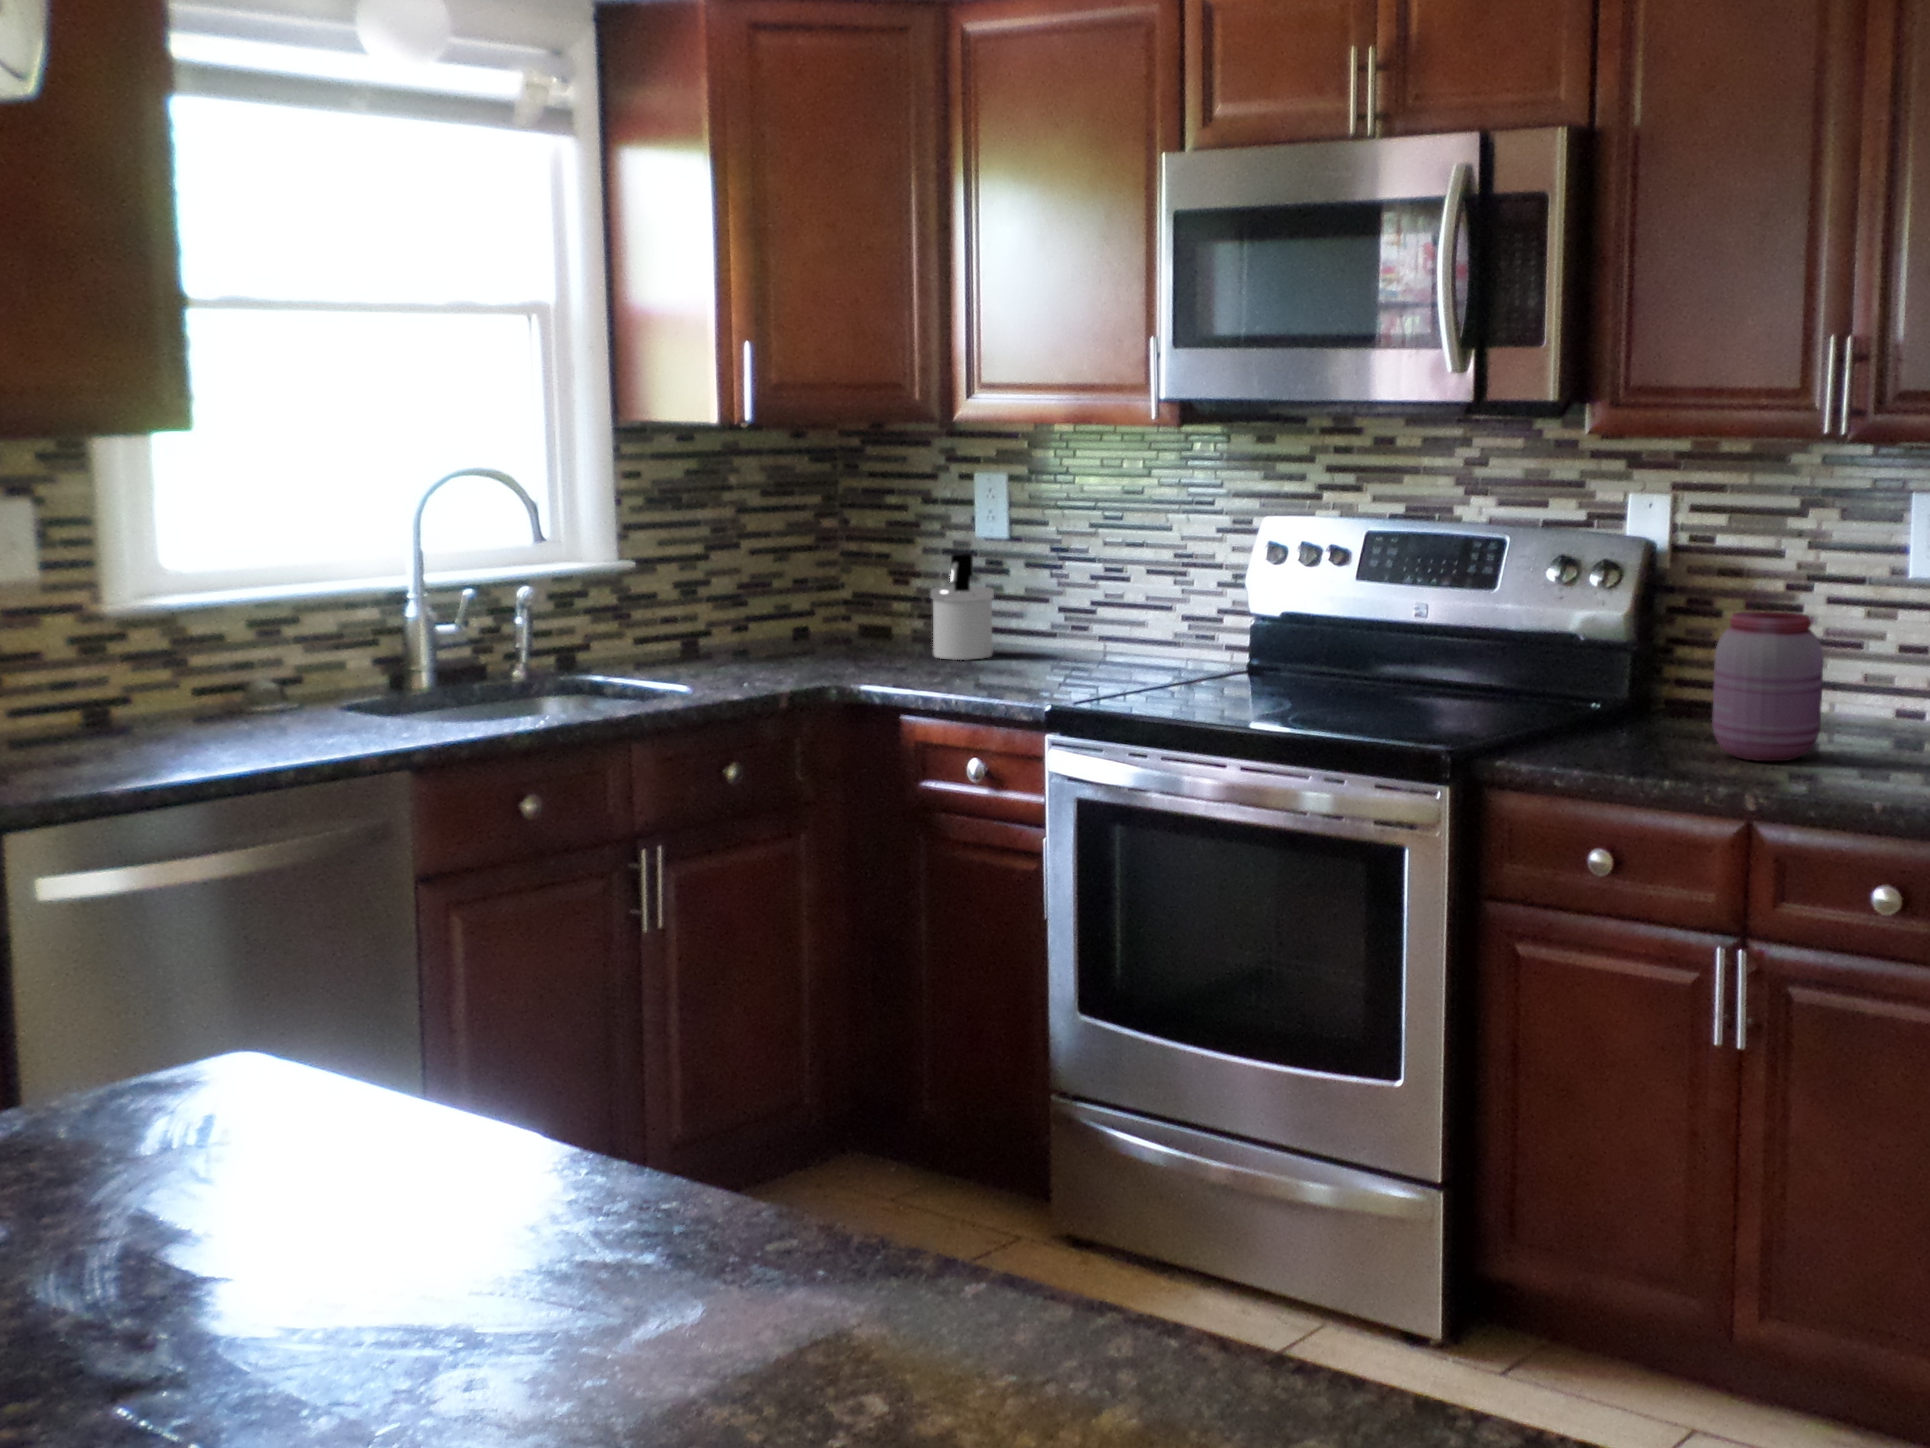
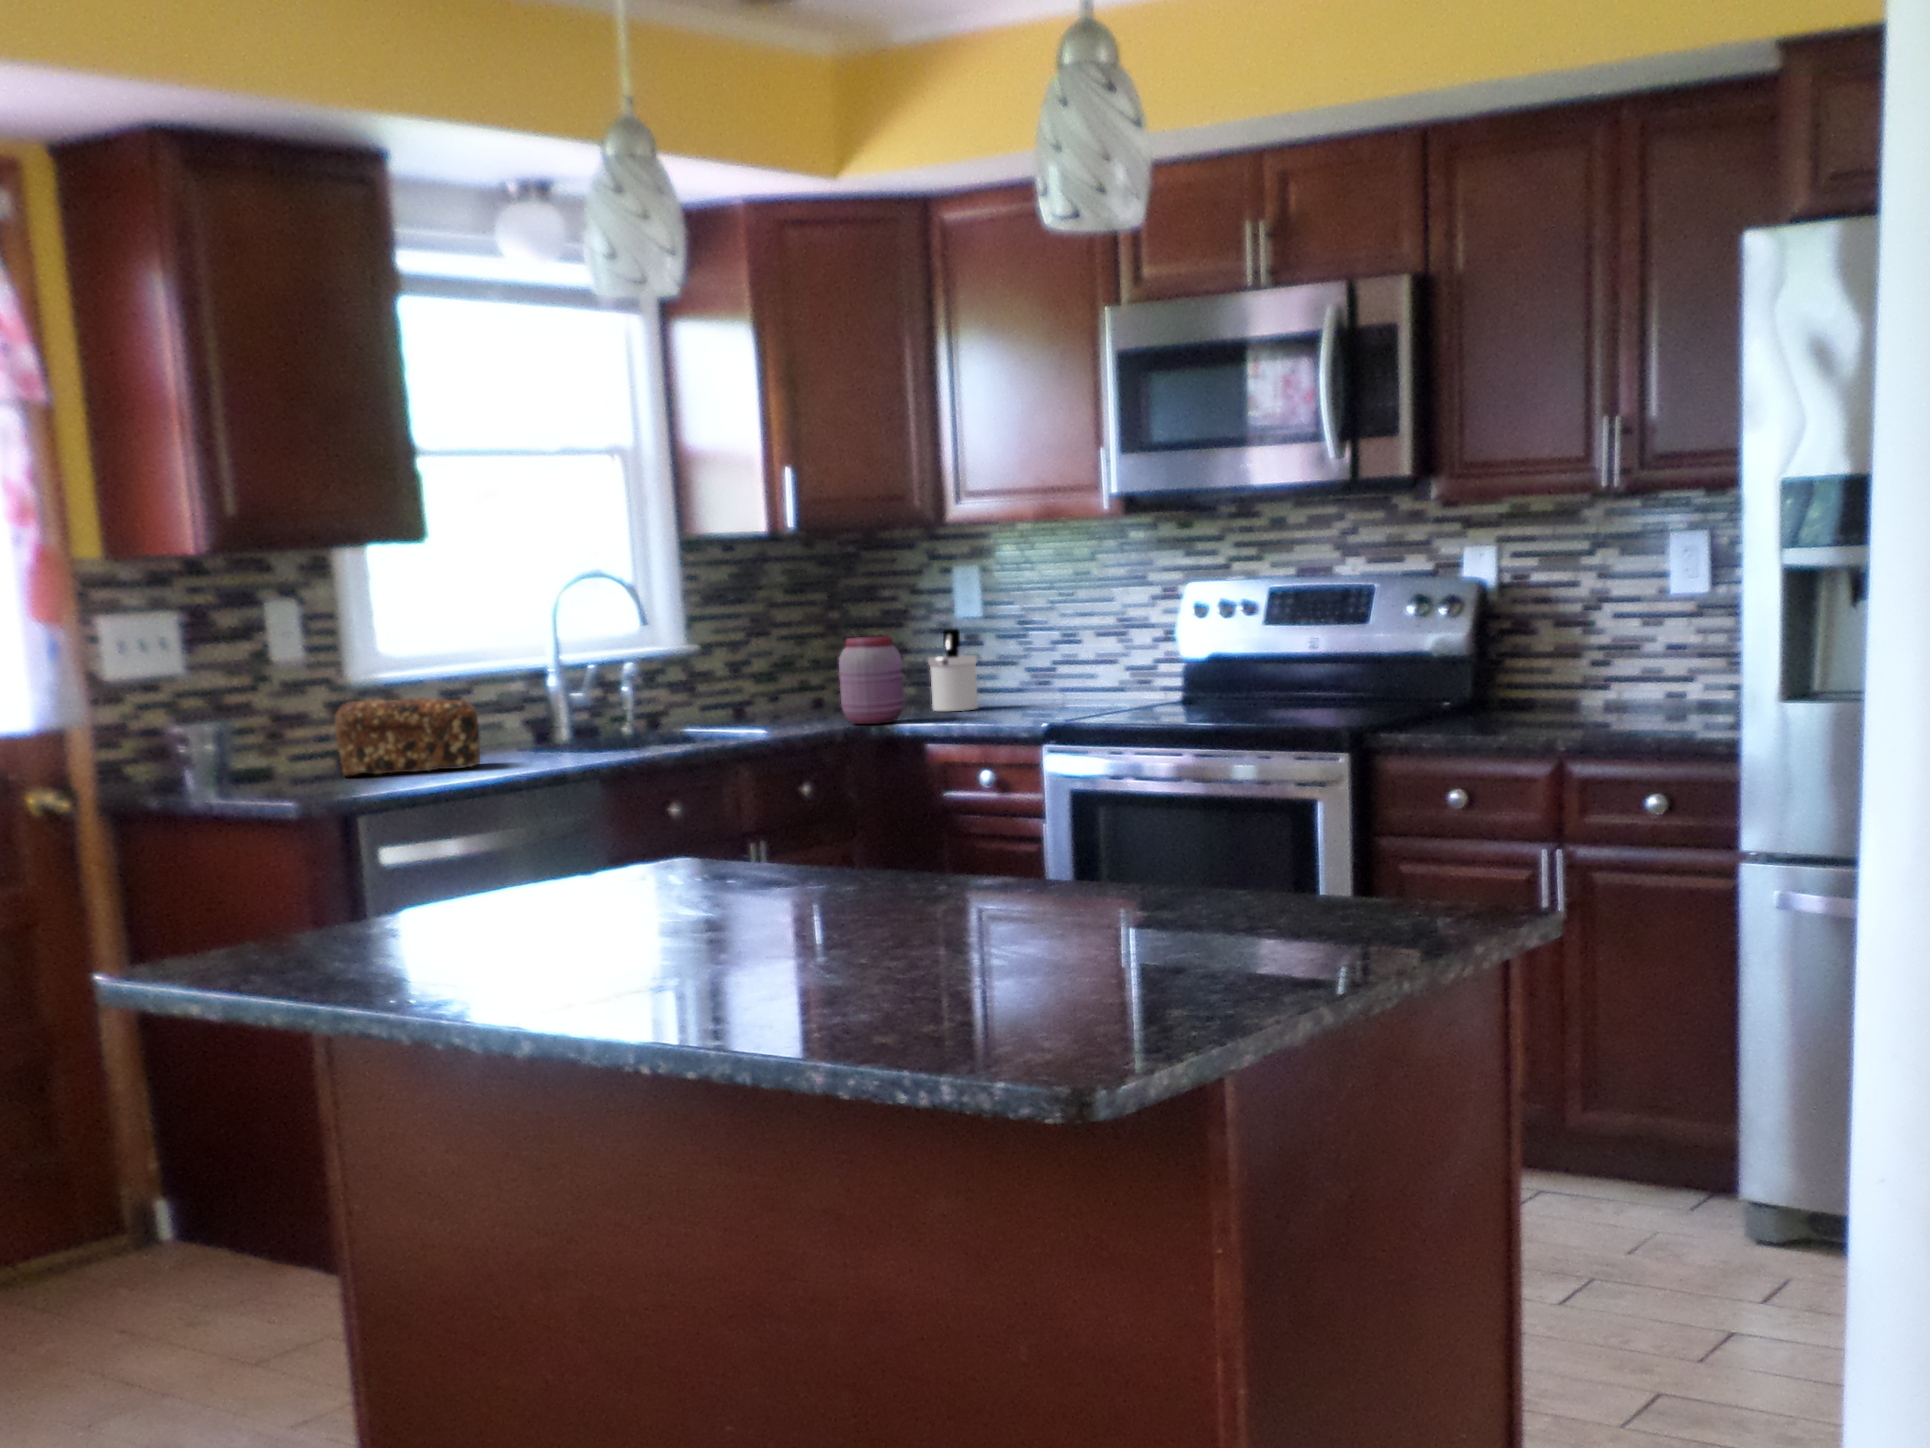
jar: present [1712,612,1823,761] -> present [839,636,904,724]
bread loaf: none [55,639,274,745] -> present [335,698,480,776]

